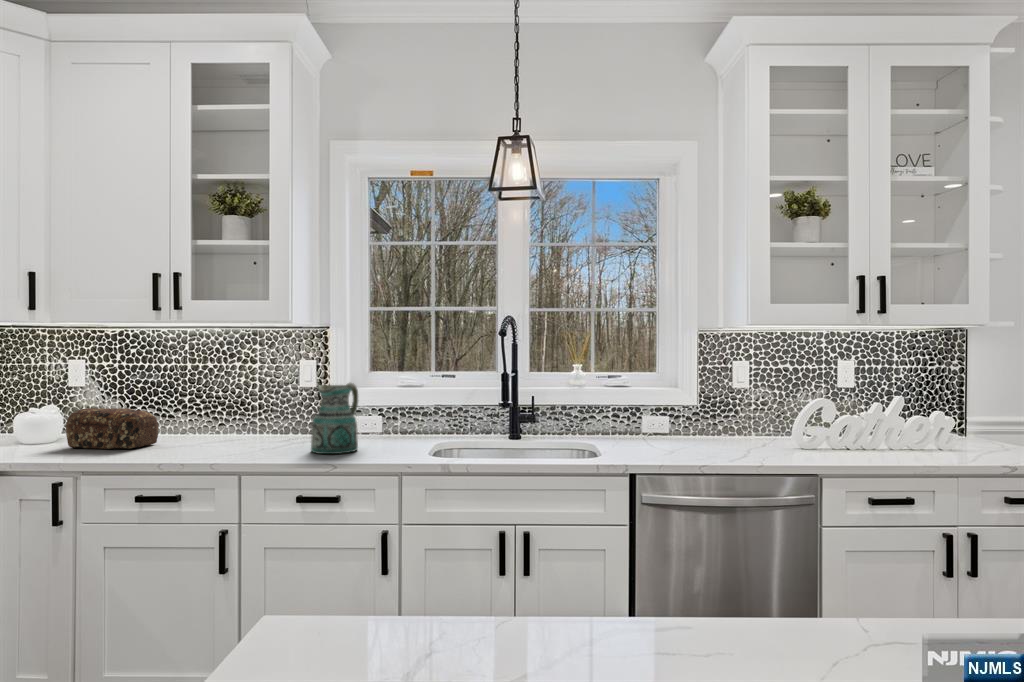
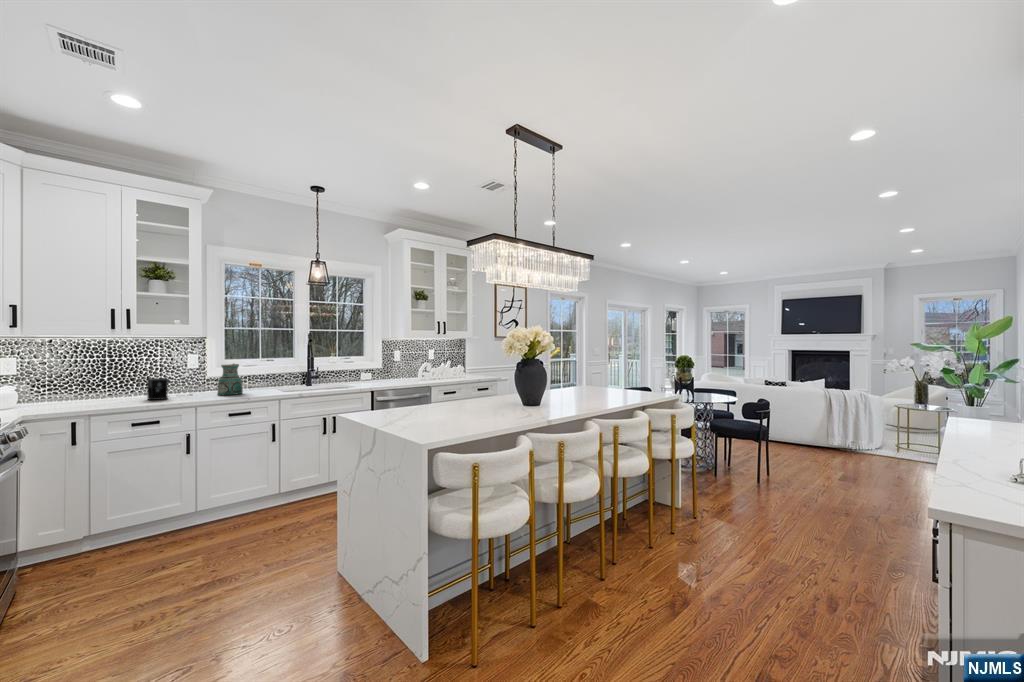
coffee maker: none [197,407,284,452] -> present [147,378,170,400]
bread loaf: present [66,408,158,449] -> none [43,383,106,406]

